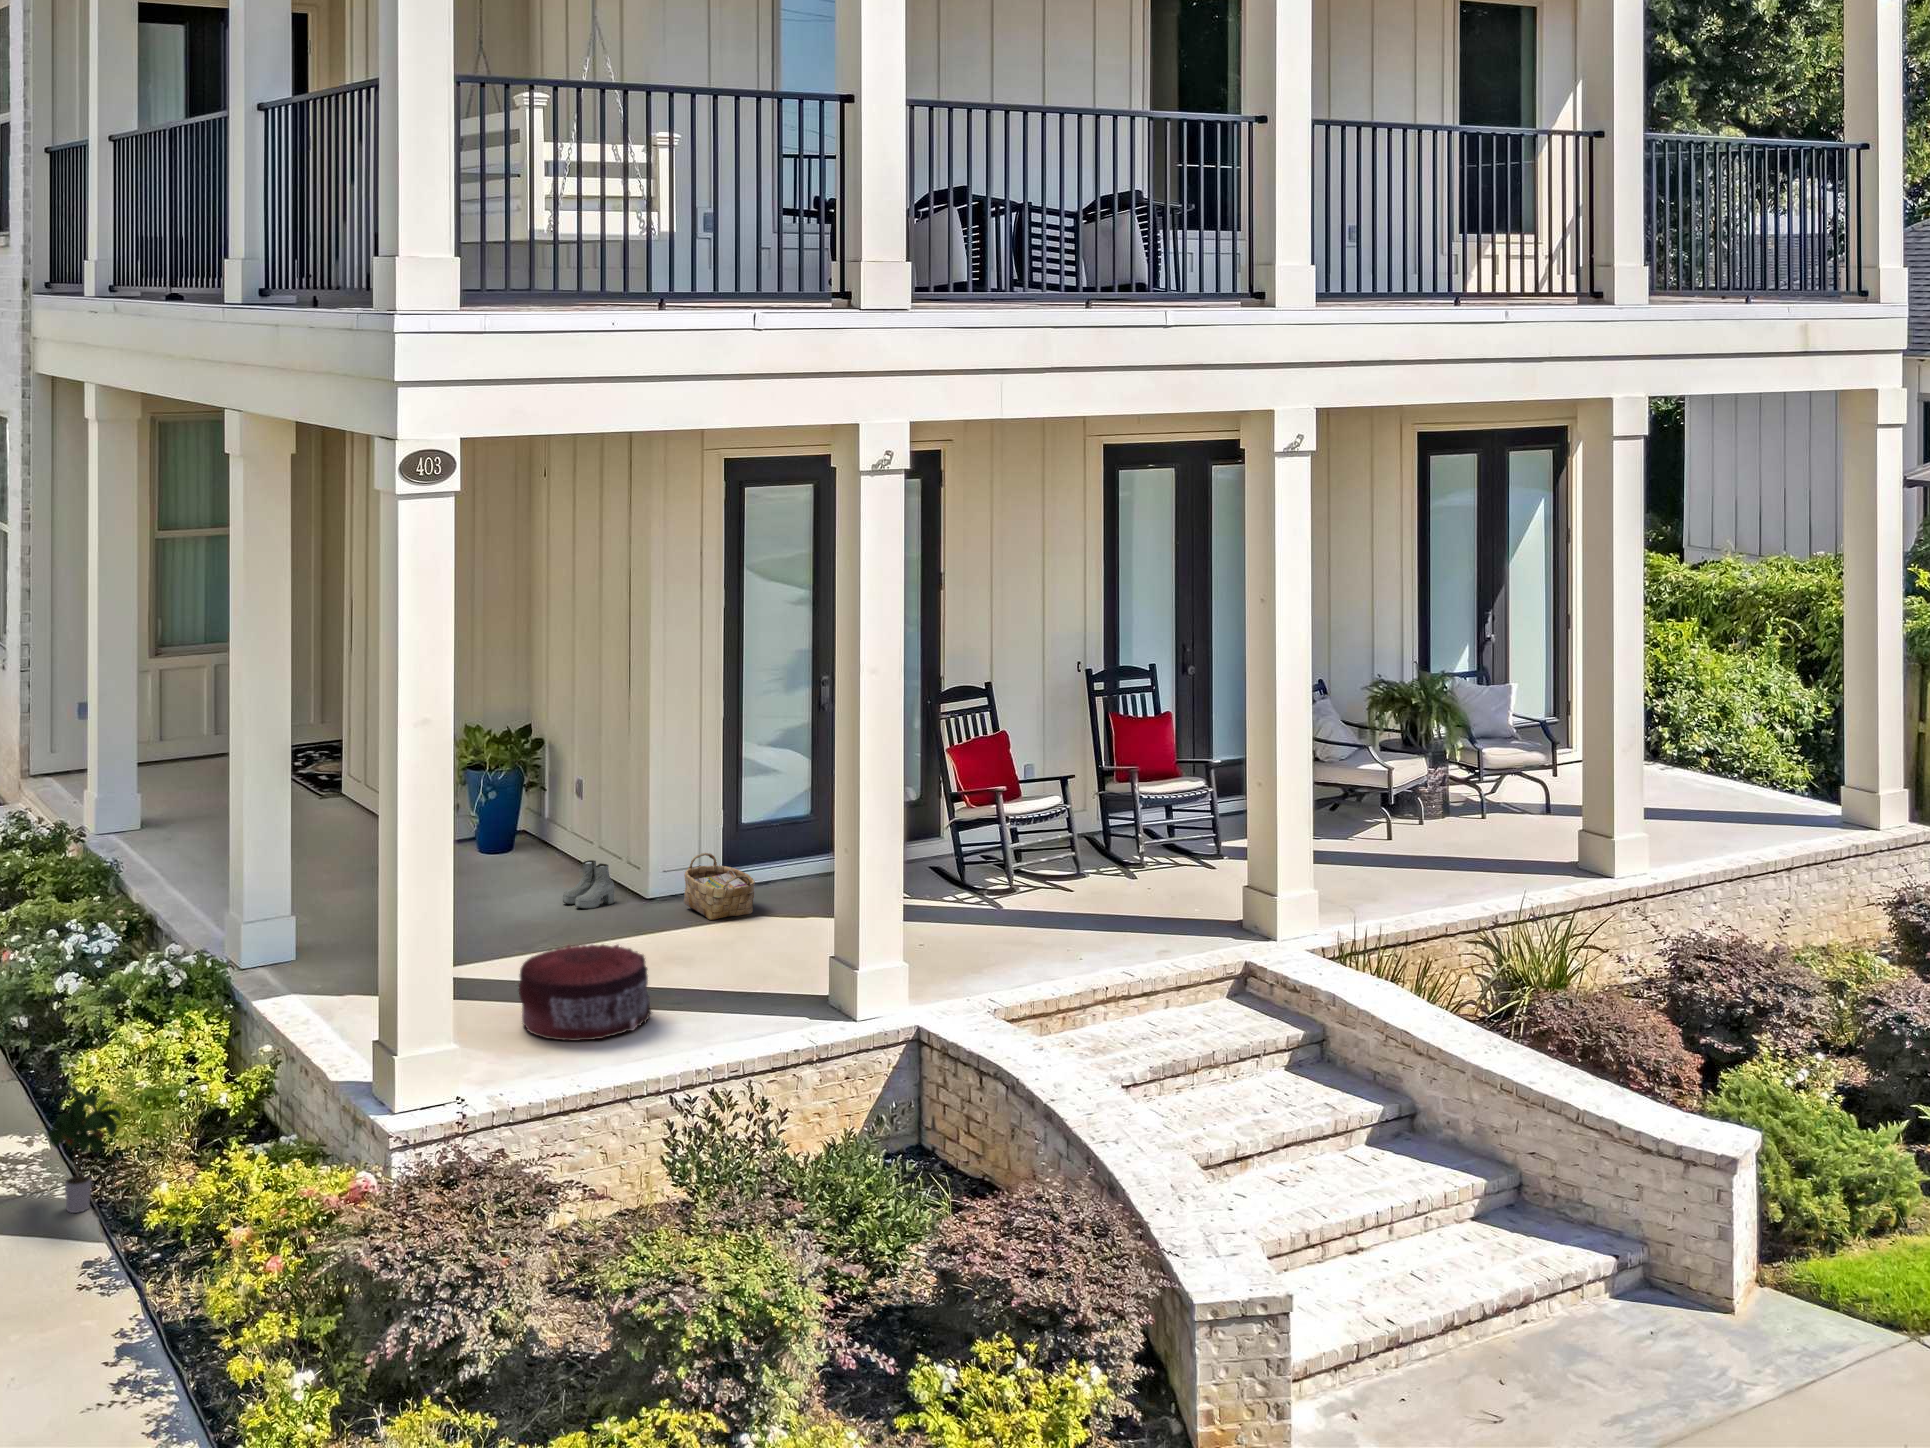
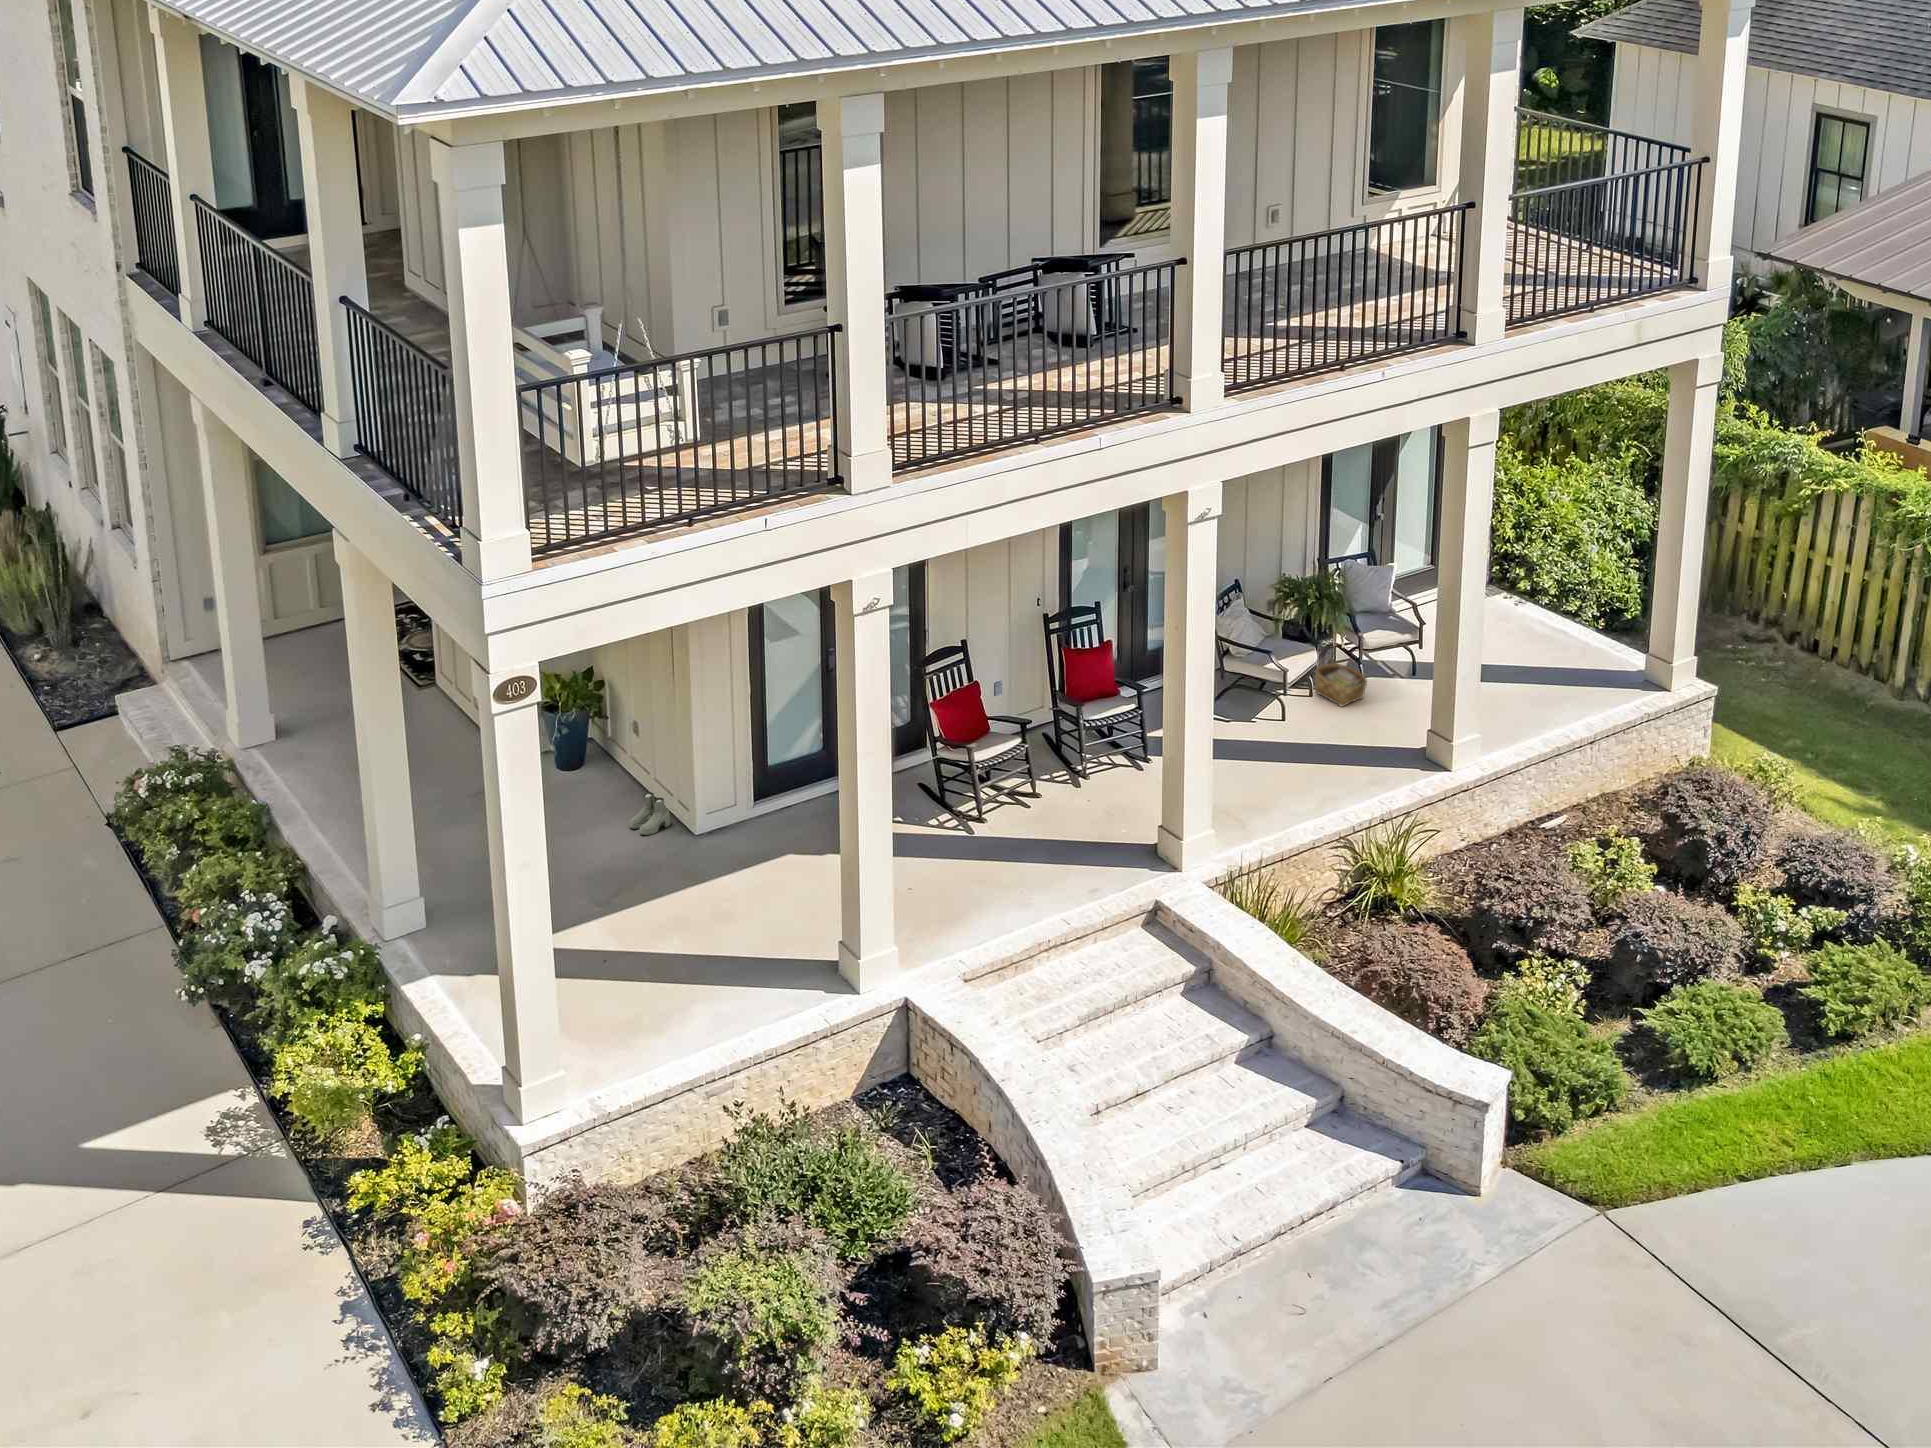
woven basket: present [684,853,755,920] -> present [1314,658,1367,706]
pouf: present [519,945,652,1041] -> none [604,936,708,1029]
potted plant: present [47,1086,121,1213] -> none [258,1077,315,1166]

